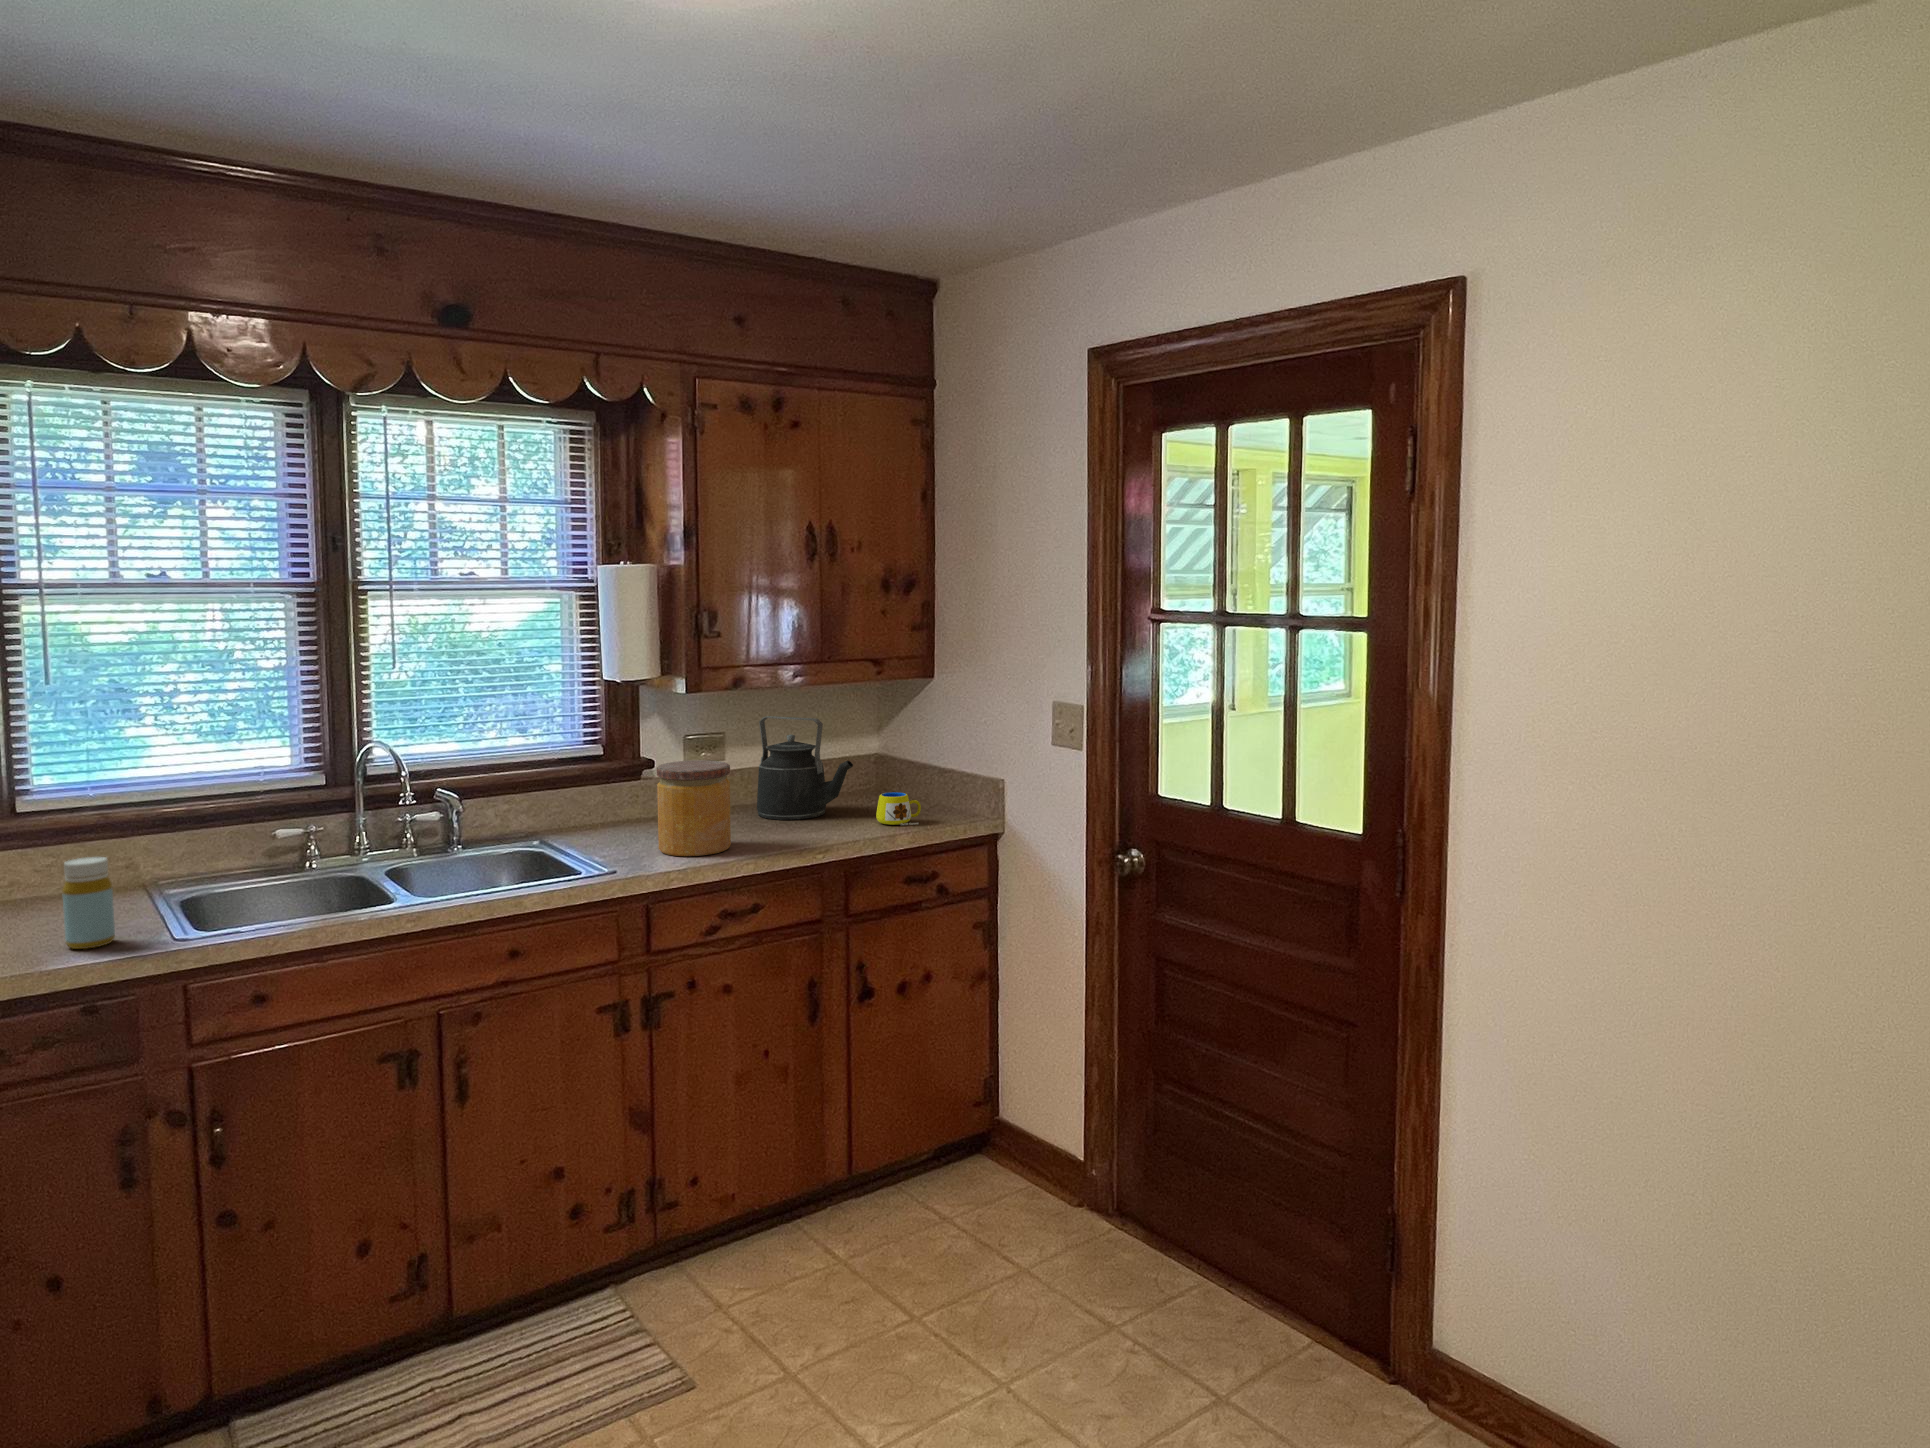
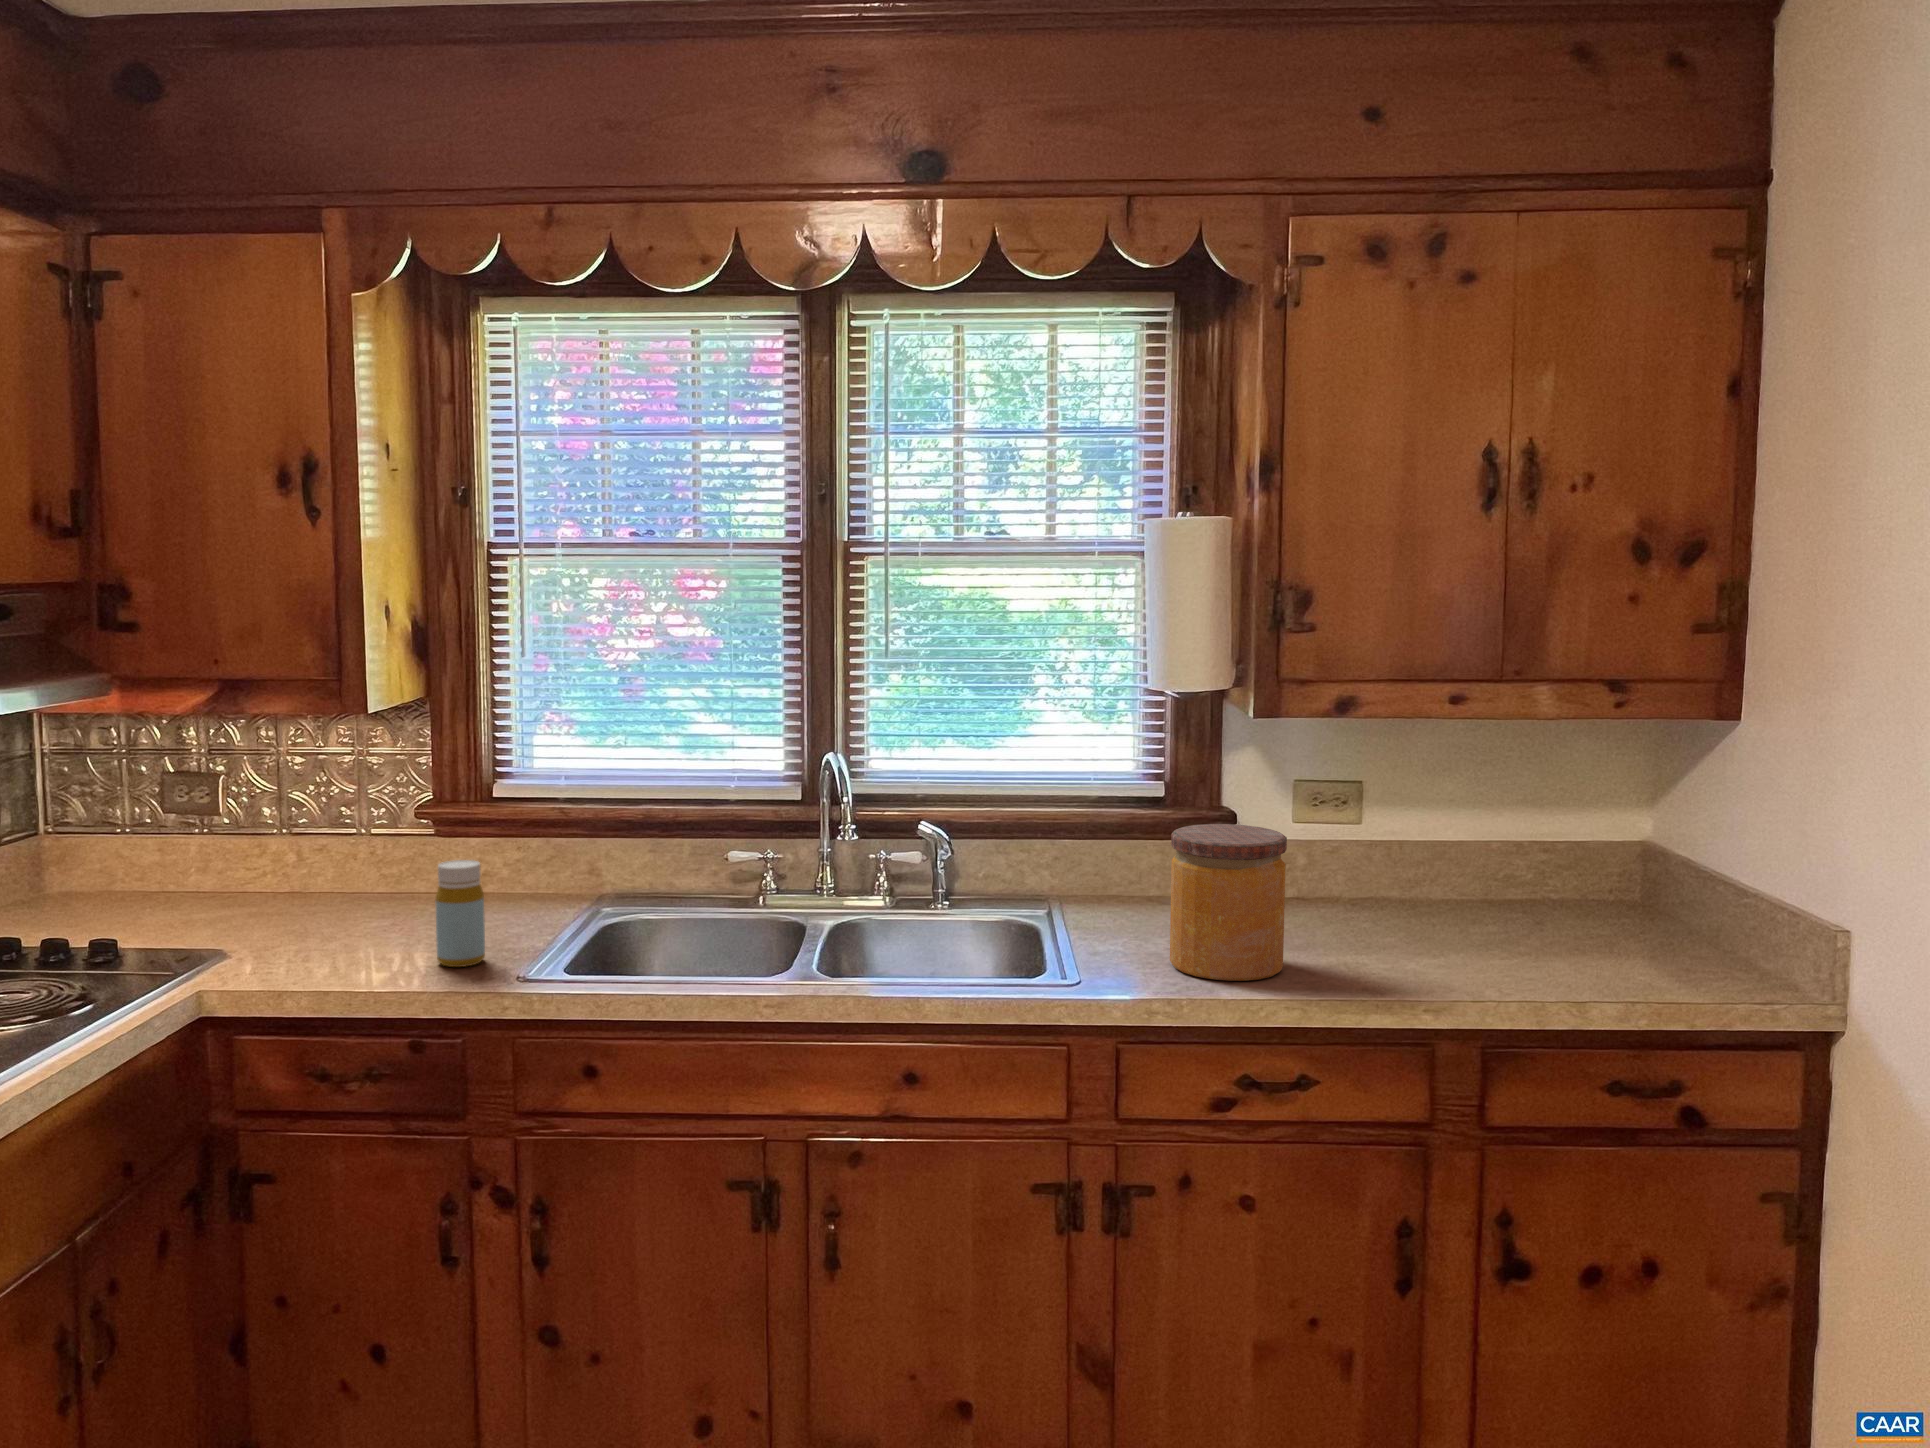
kettle: present [757,716,853,820] -> none [1386,764,1547,944]
mug: present [876,792,921,825] -> none [1573,923,1664,990]

